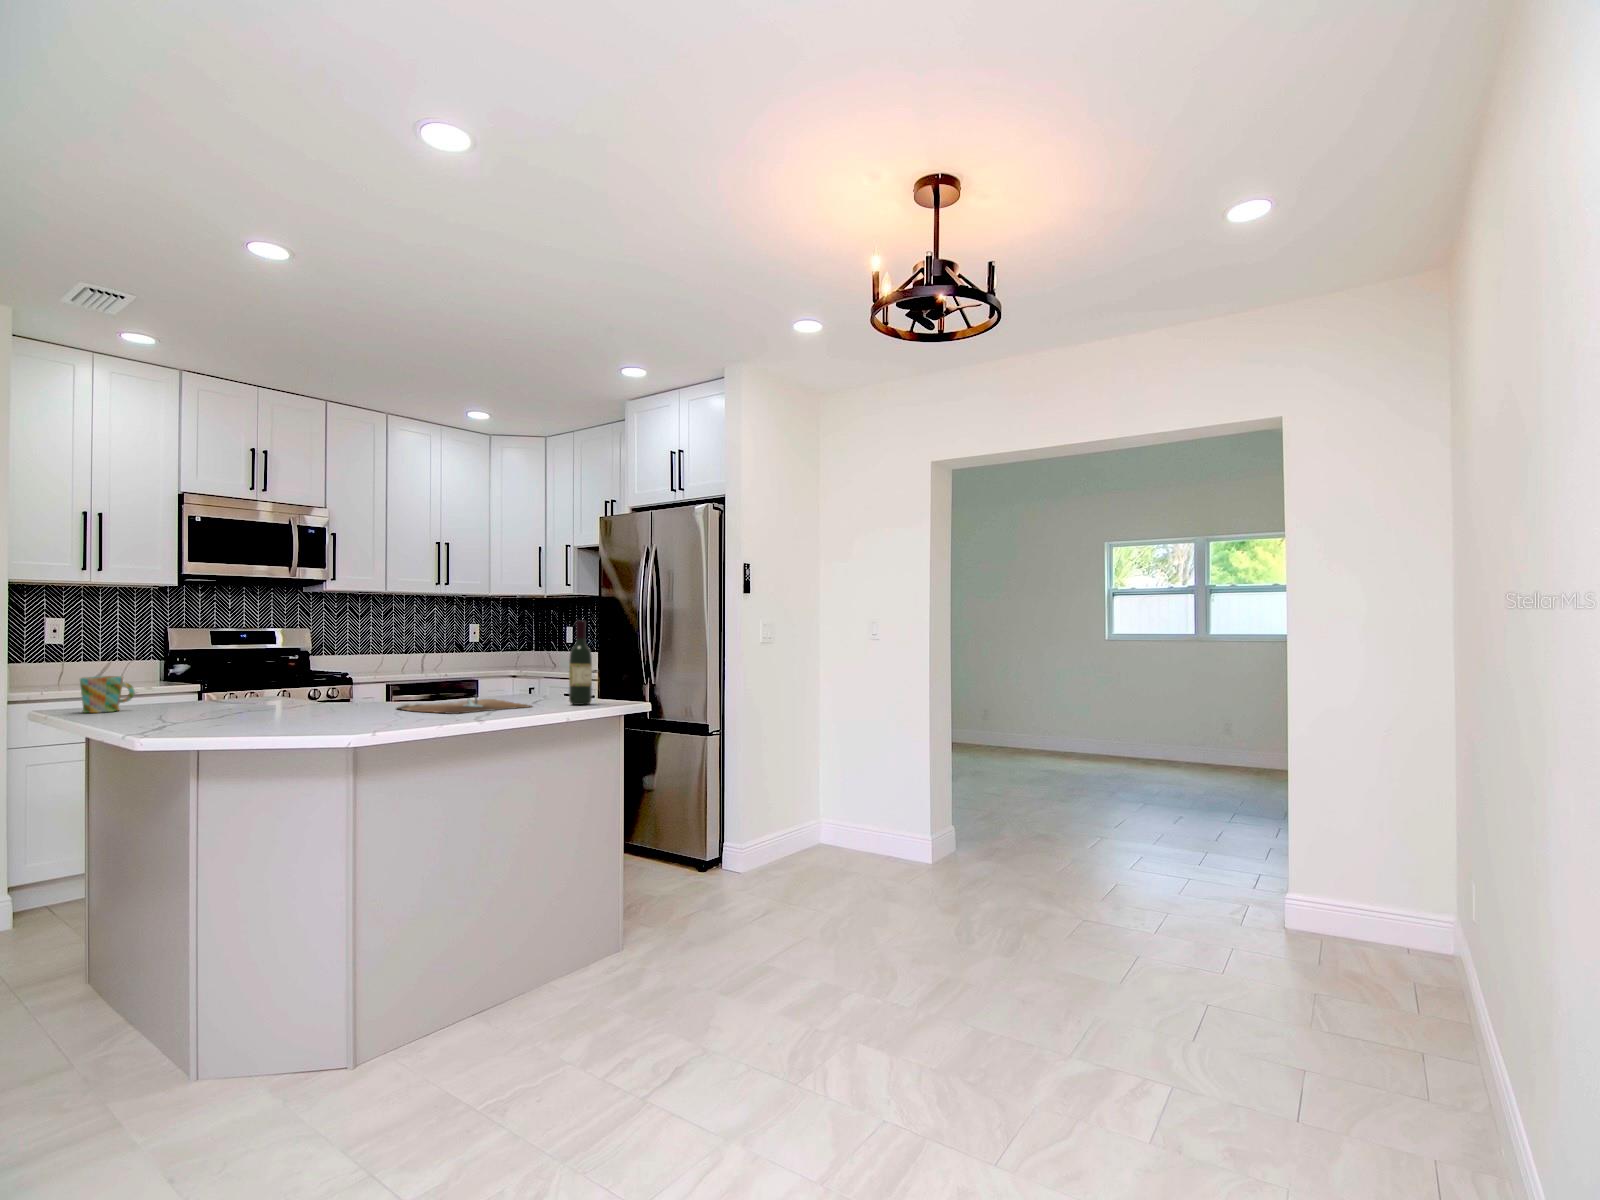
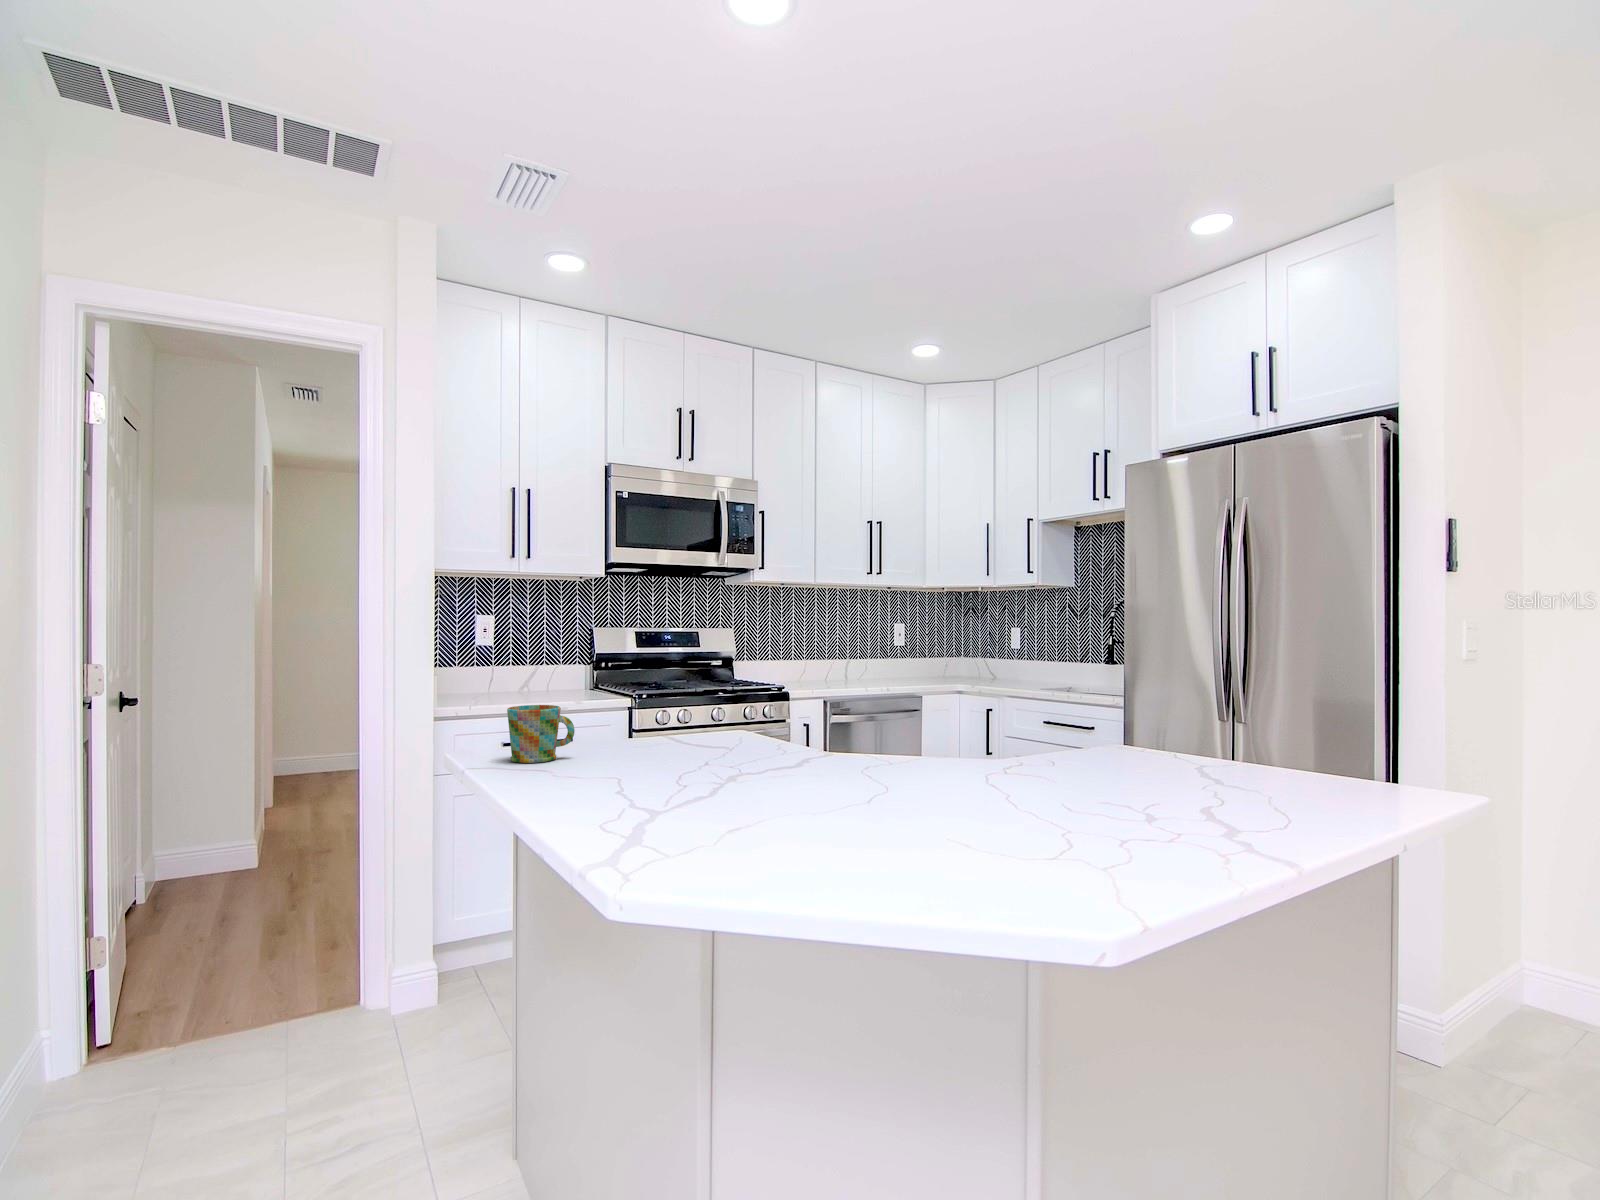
wine bottle: present [569,621,592,705] -> none [1319,629,1373,806]
cutting board: present [397,696,531,714] -> none [979,767,1257,827]

